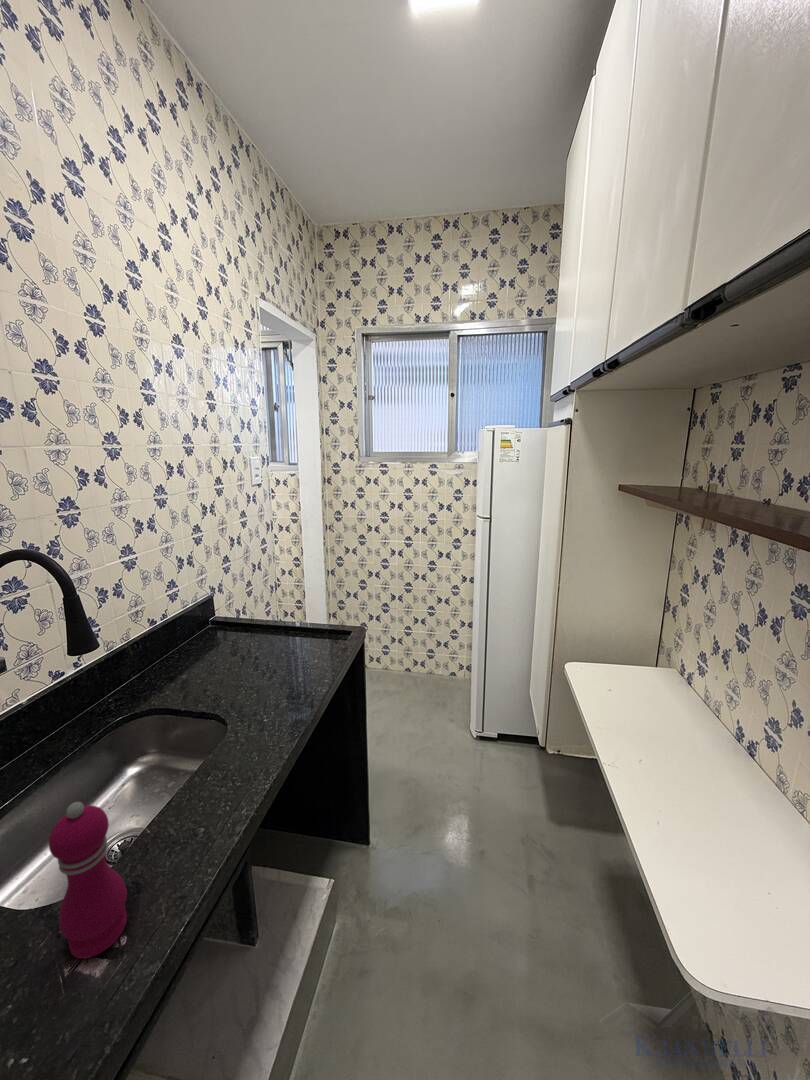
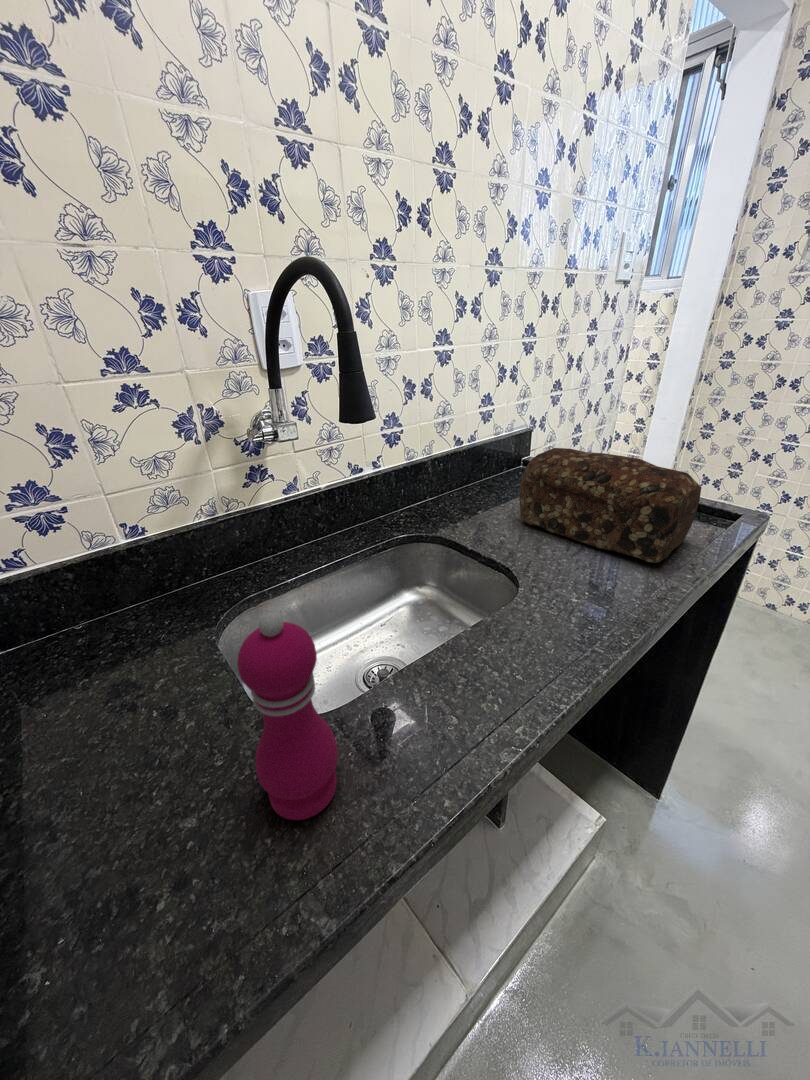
bread loaf: none [213,614,327,678] -> present [519,448,701,563]

